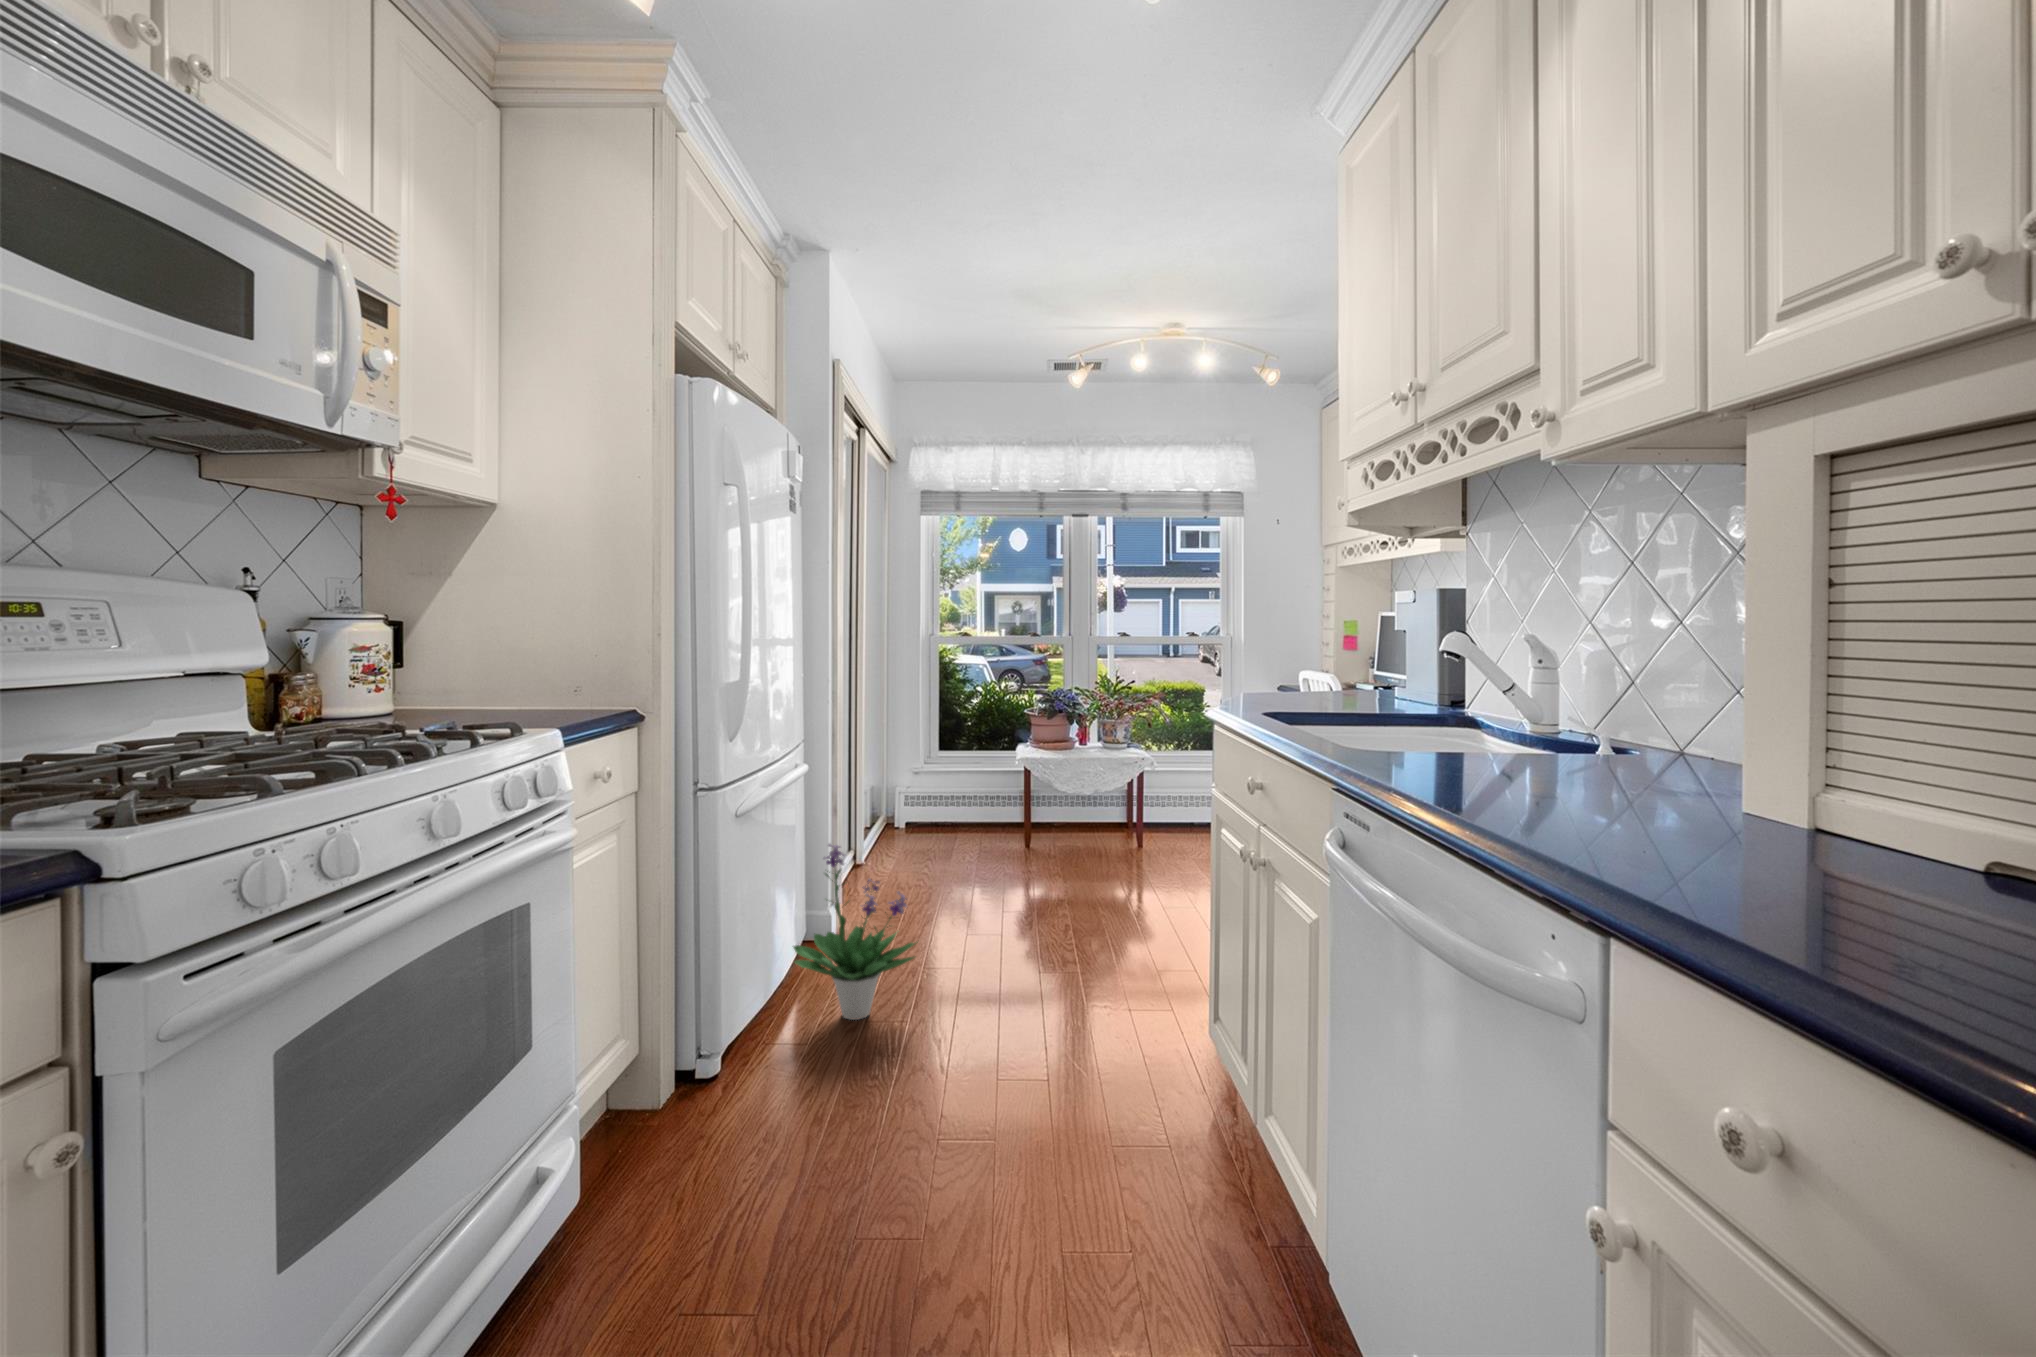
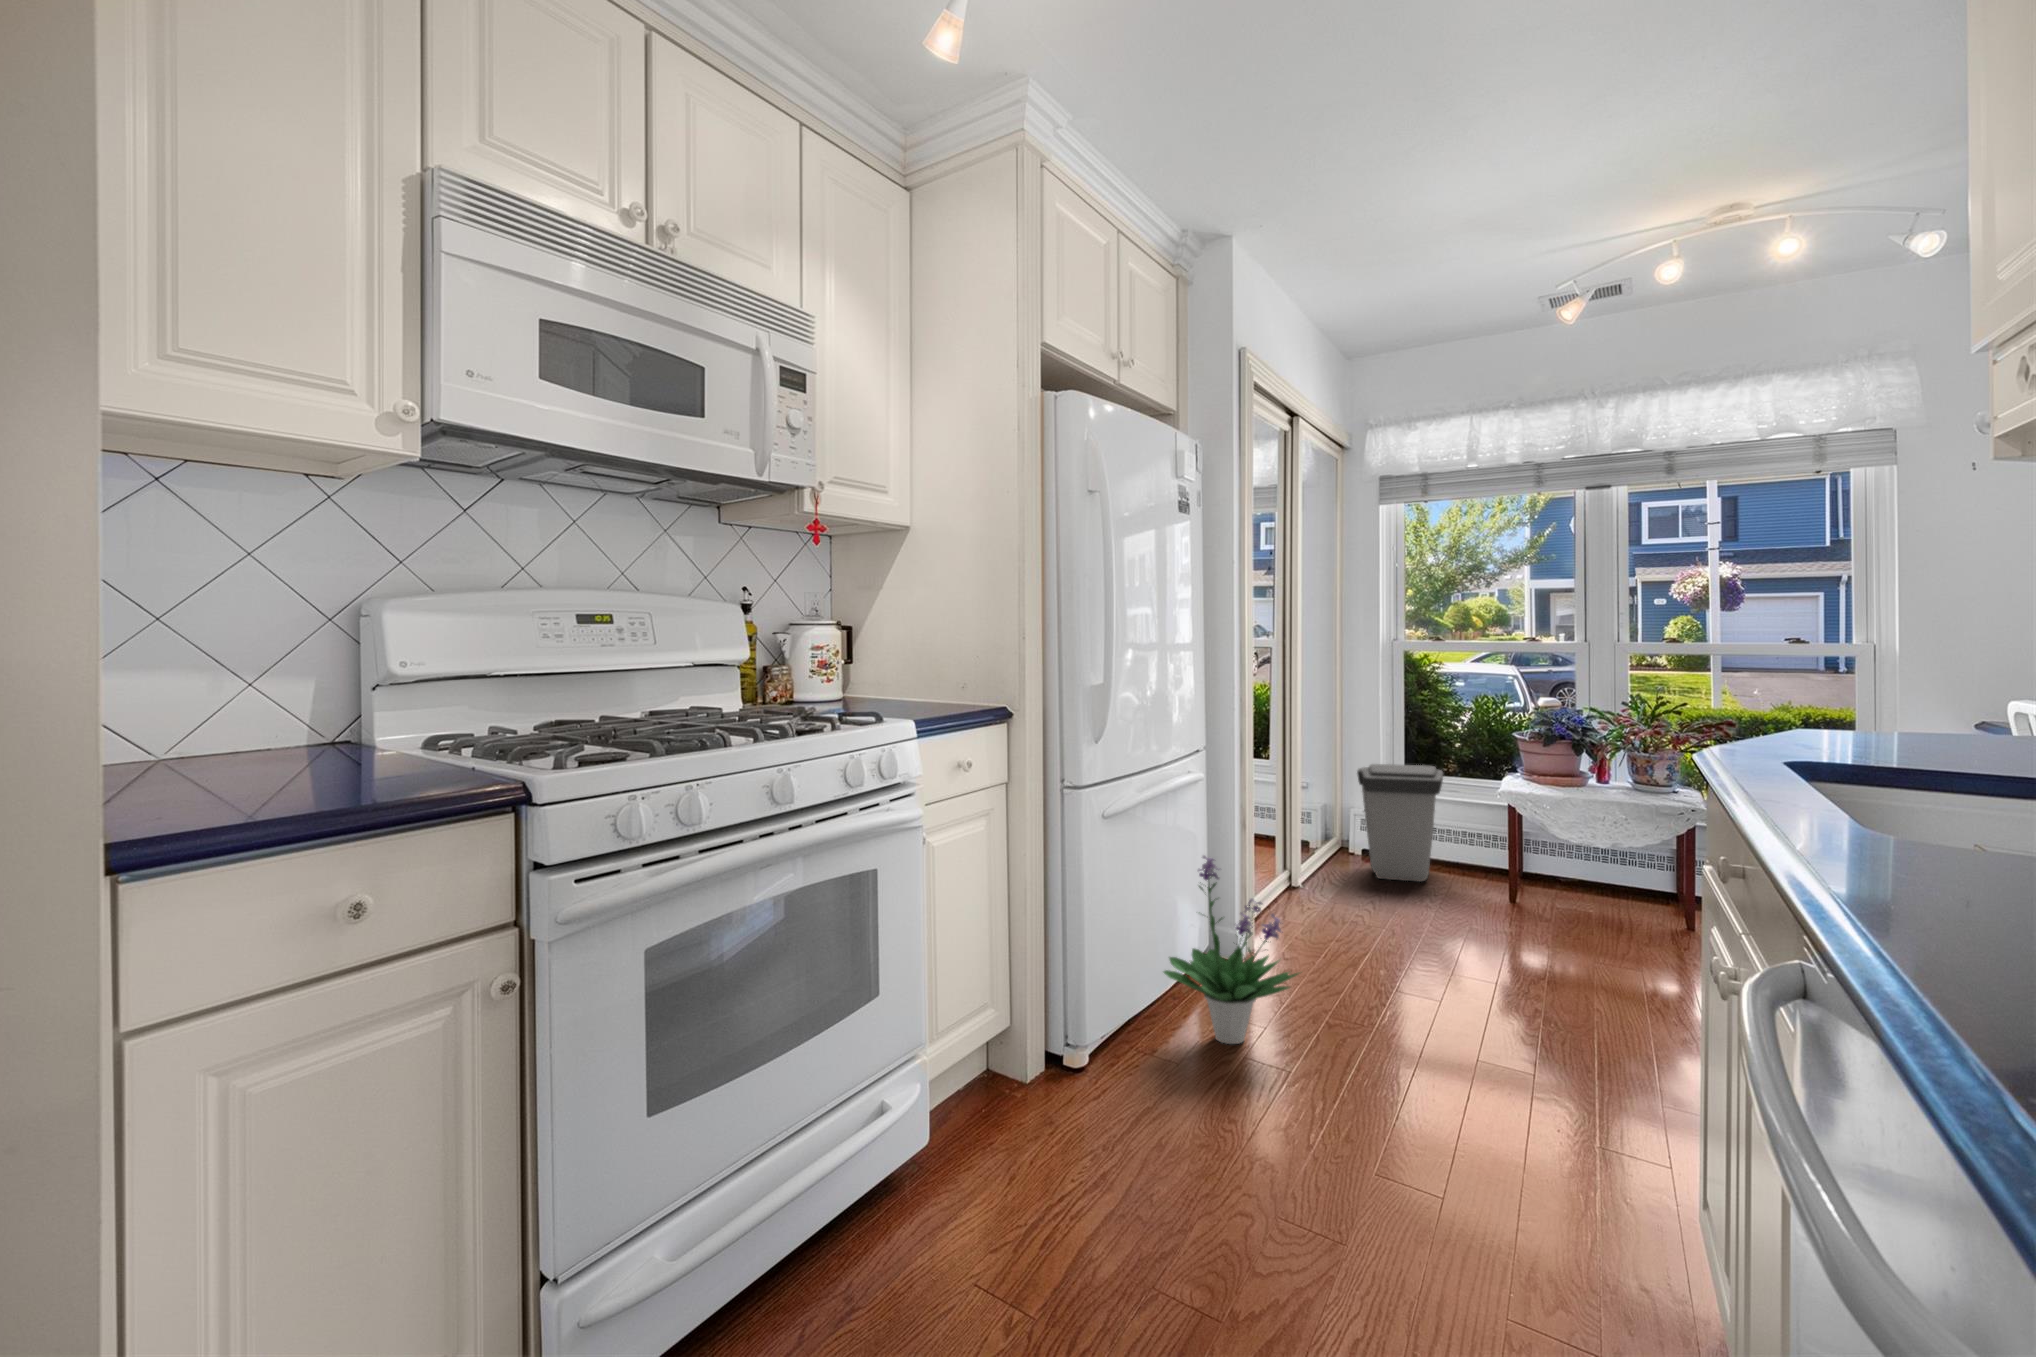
trash can: none [903,743,975,844] -> present [1357,764,1443,882]

